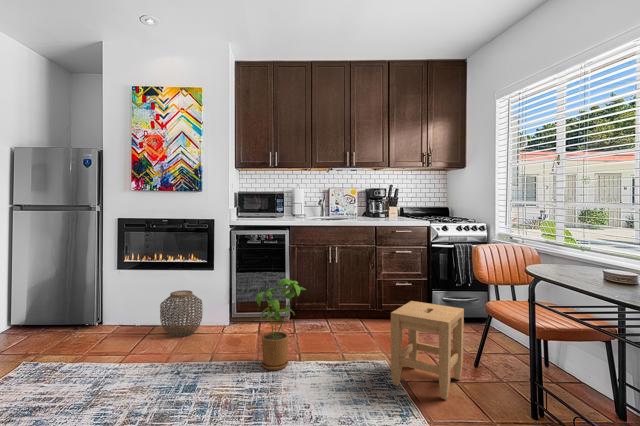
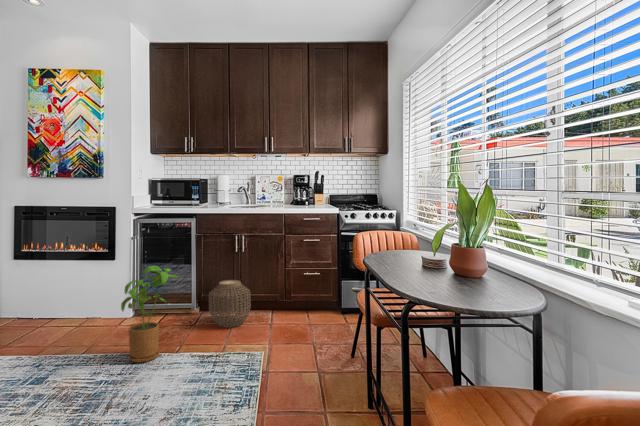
woven basket: present [160,290,202,337] -> present [209,280,251,327]
stool: present [391,301,464,400] -> none [249,289,334,394]

